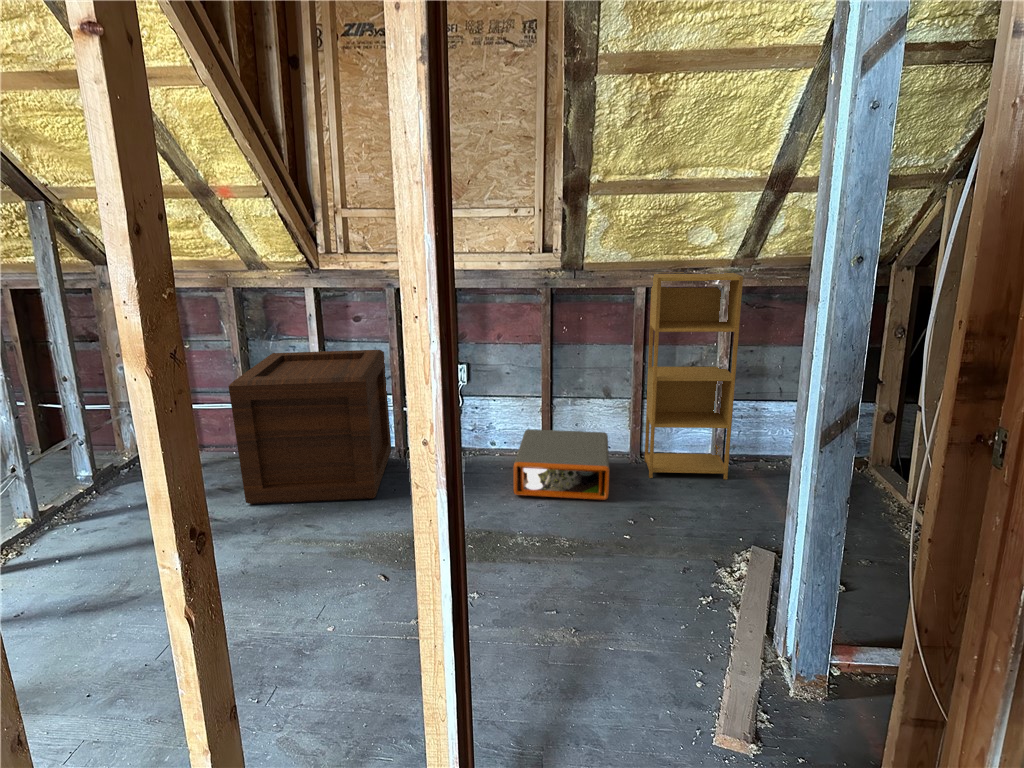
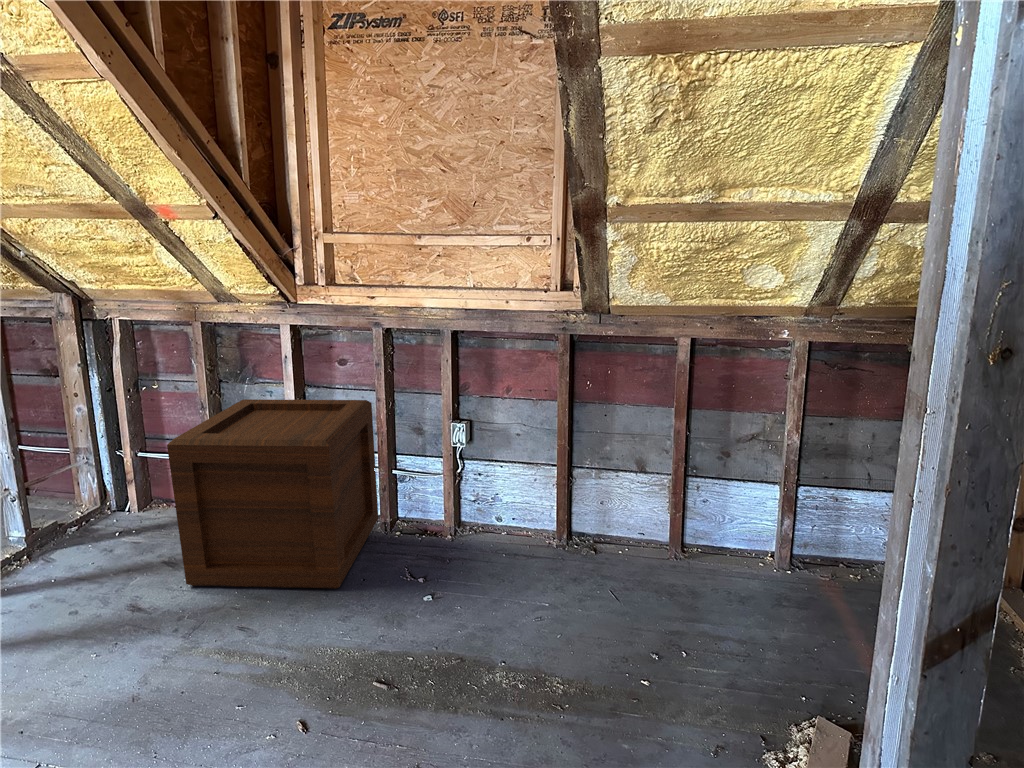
shelving unit: present [645,272,743,479] -> none [685,320,820,592]
storage box: present [513,429,609,500] -> none [509,506,639,613]

